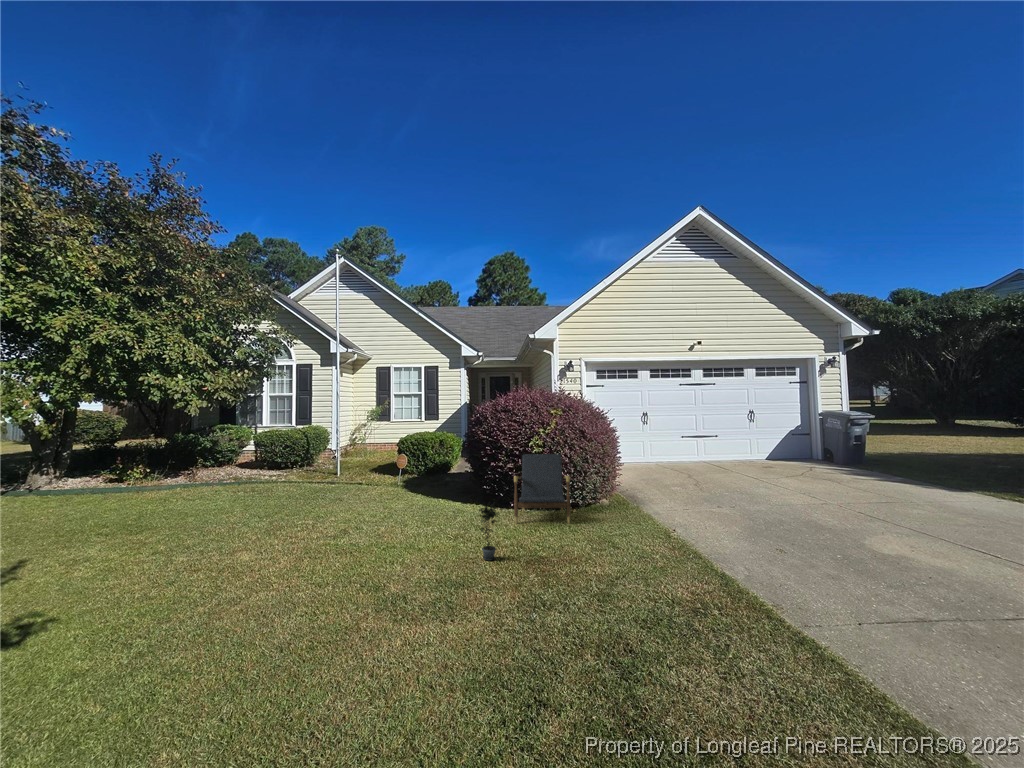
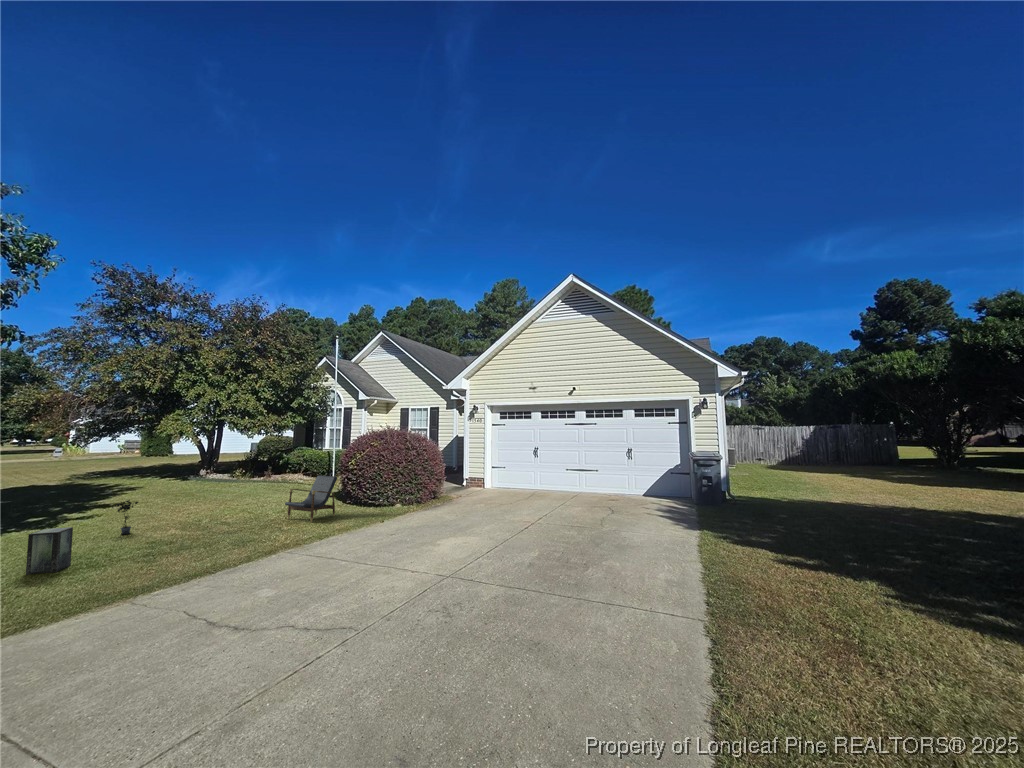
potted plant: present [479,499,502,561] -> present [112,500,138,534]
storage box: none [443,586,521,717] -> present [26,527,73,575]

